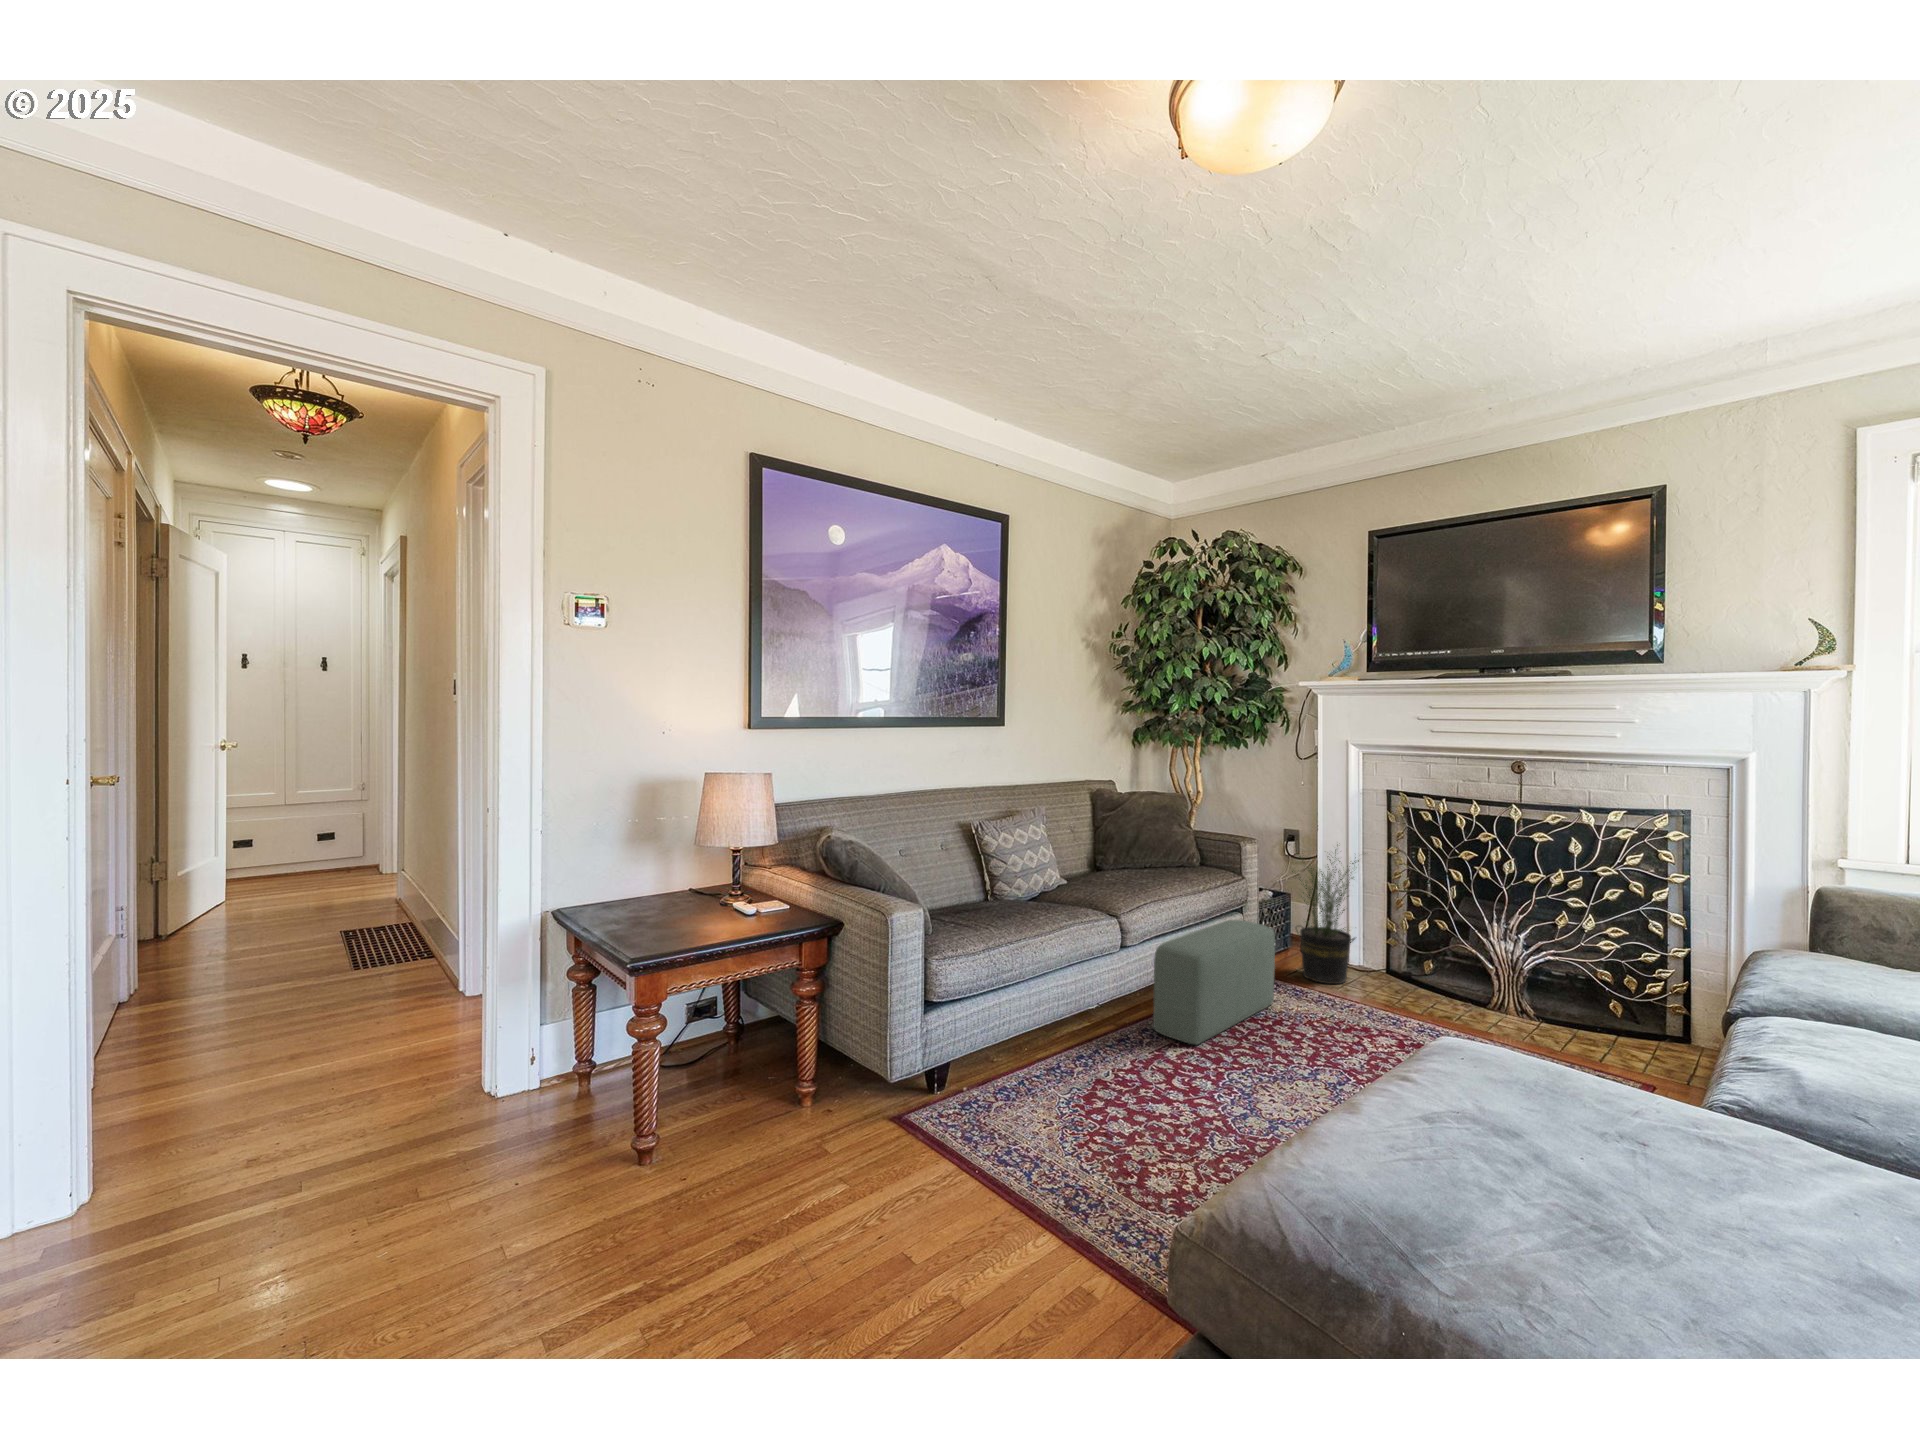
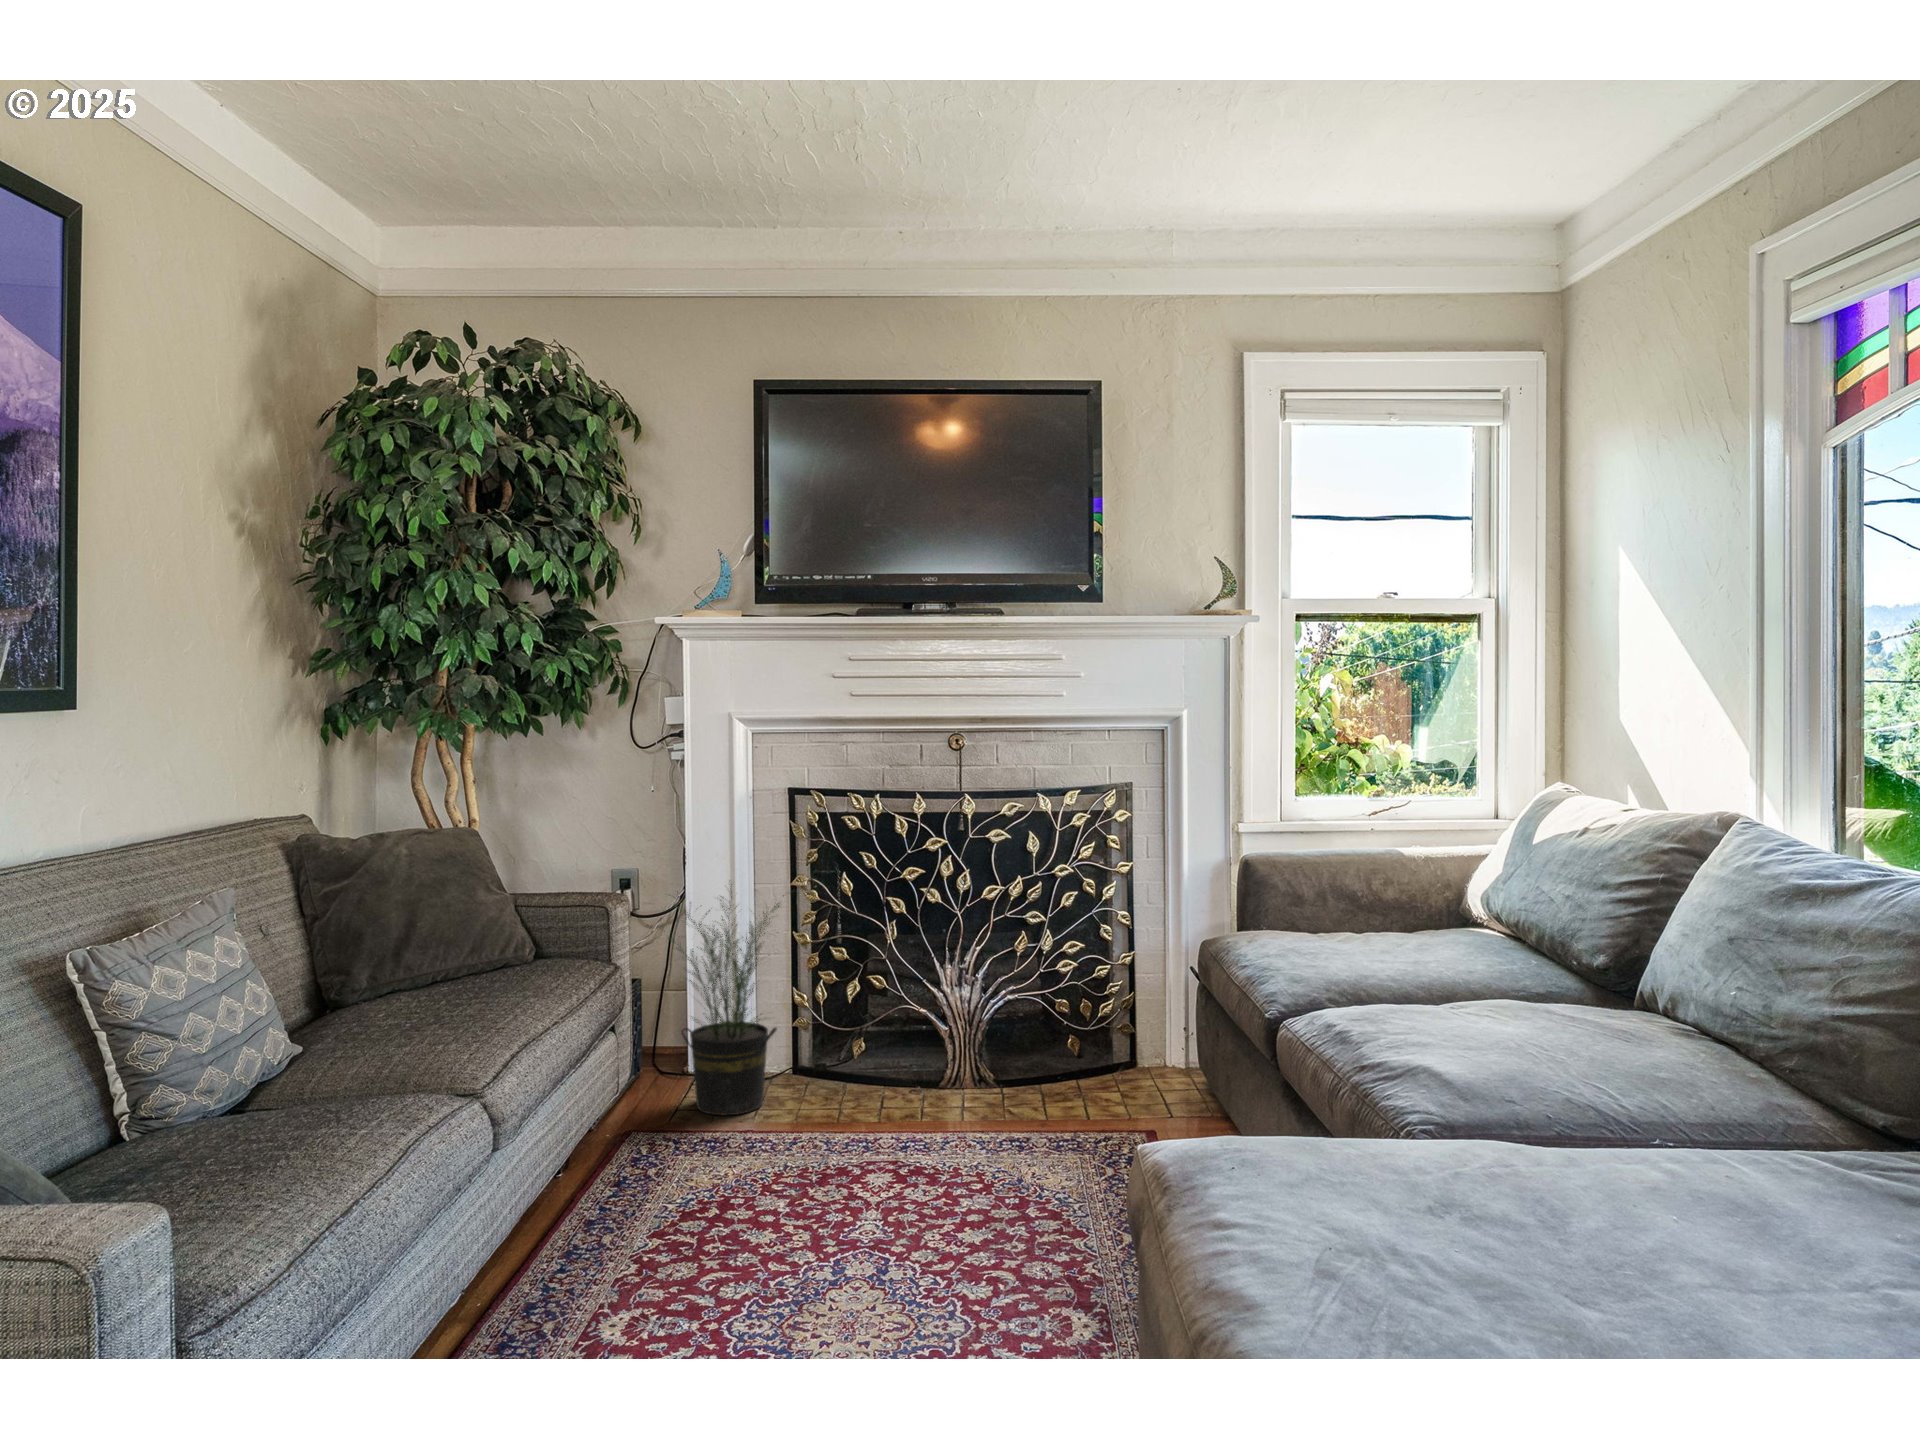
pouf: present [1153,920,1275,1044] -> none [535,1041,694,1301]

